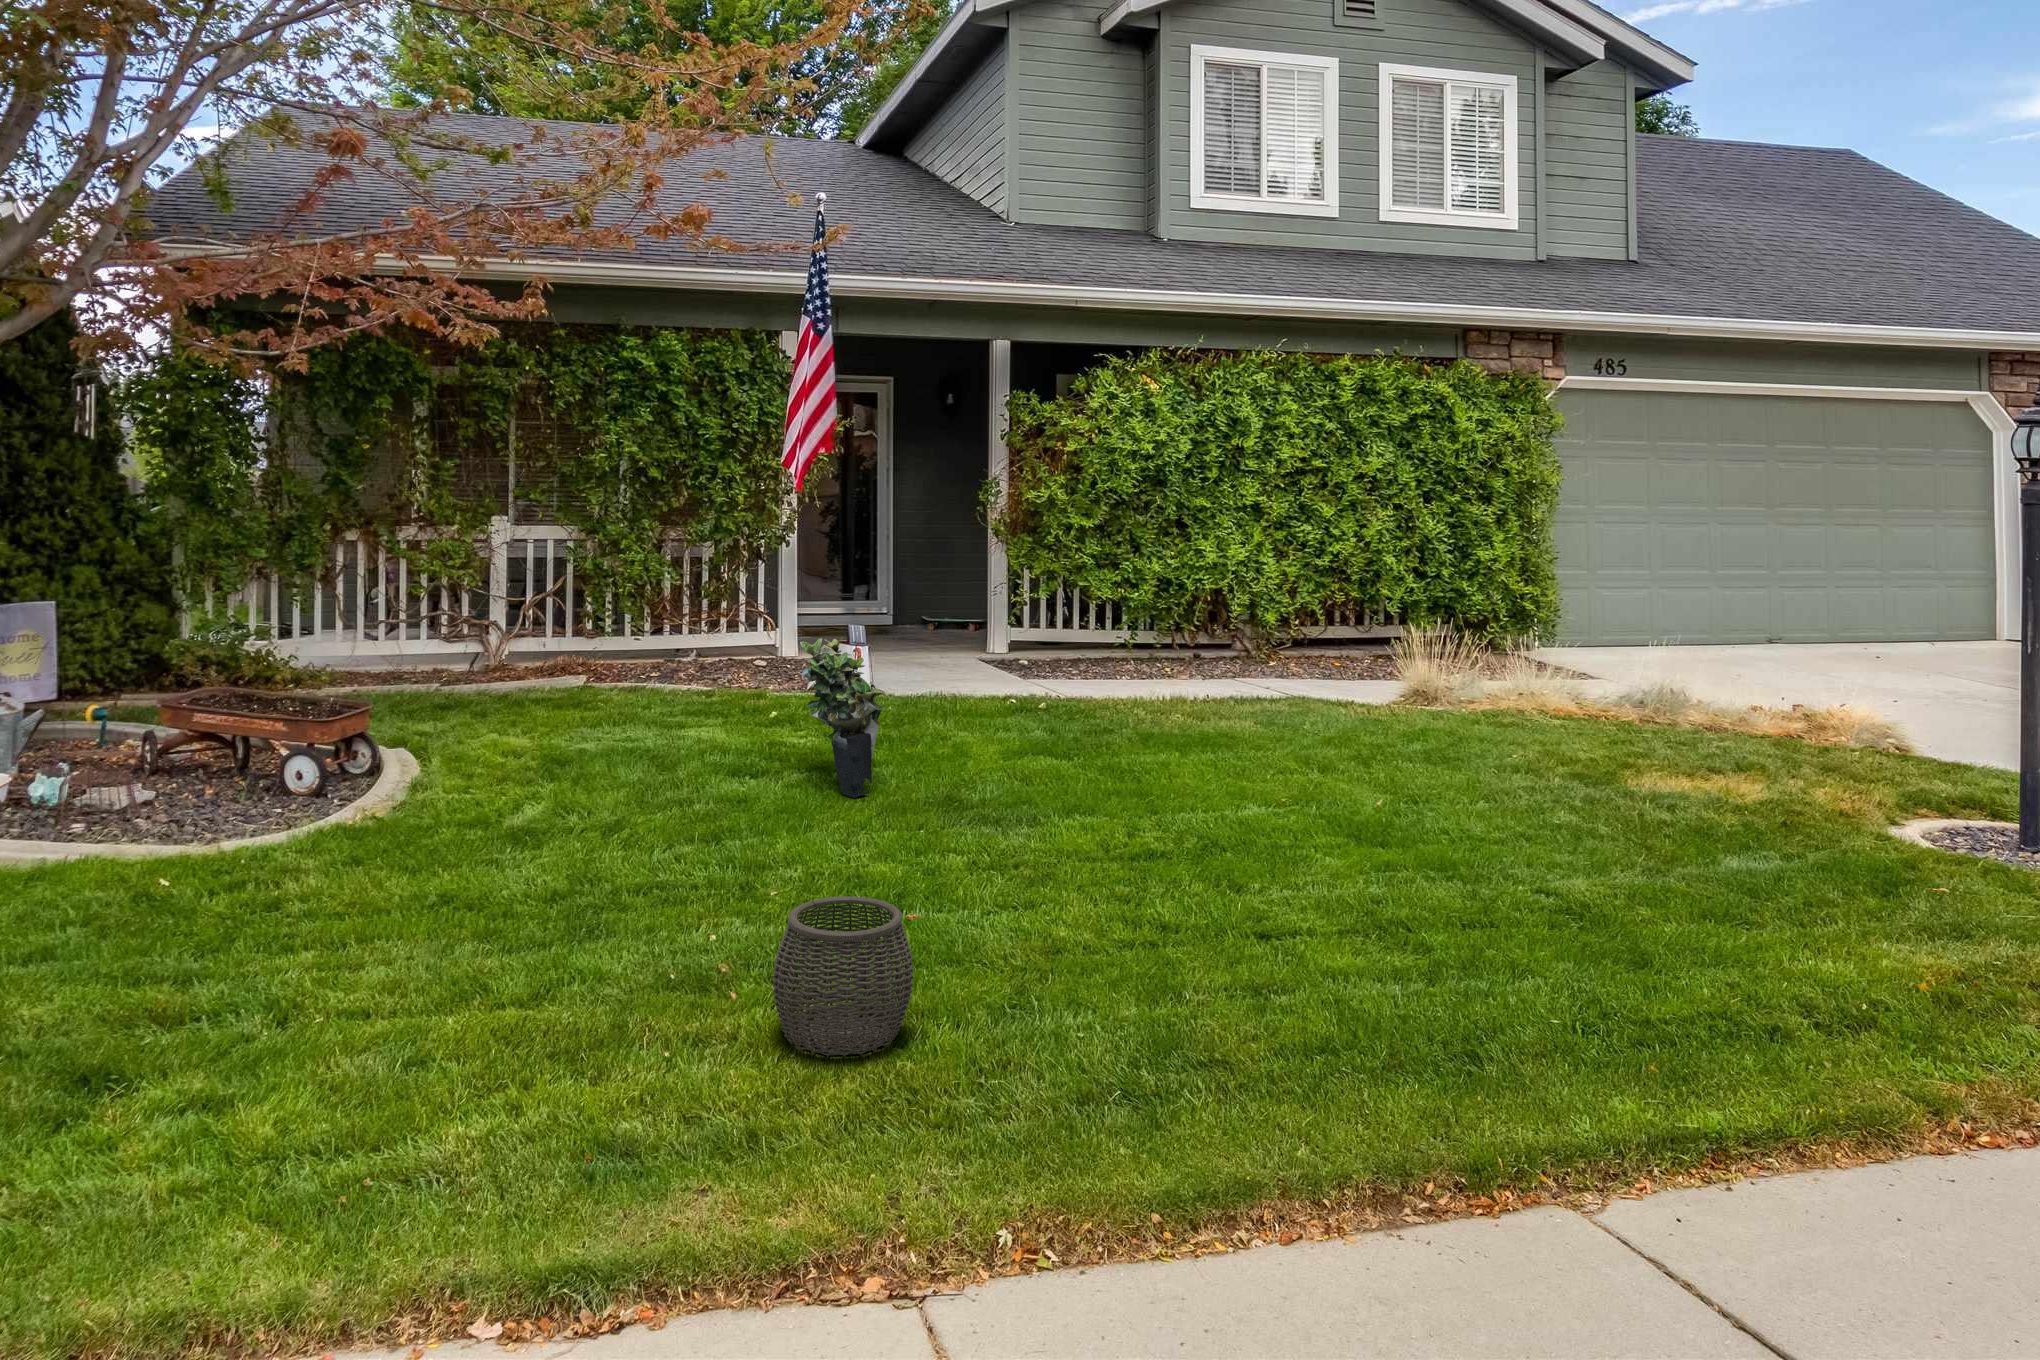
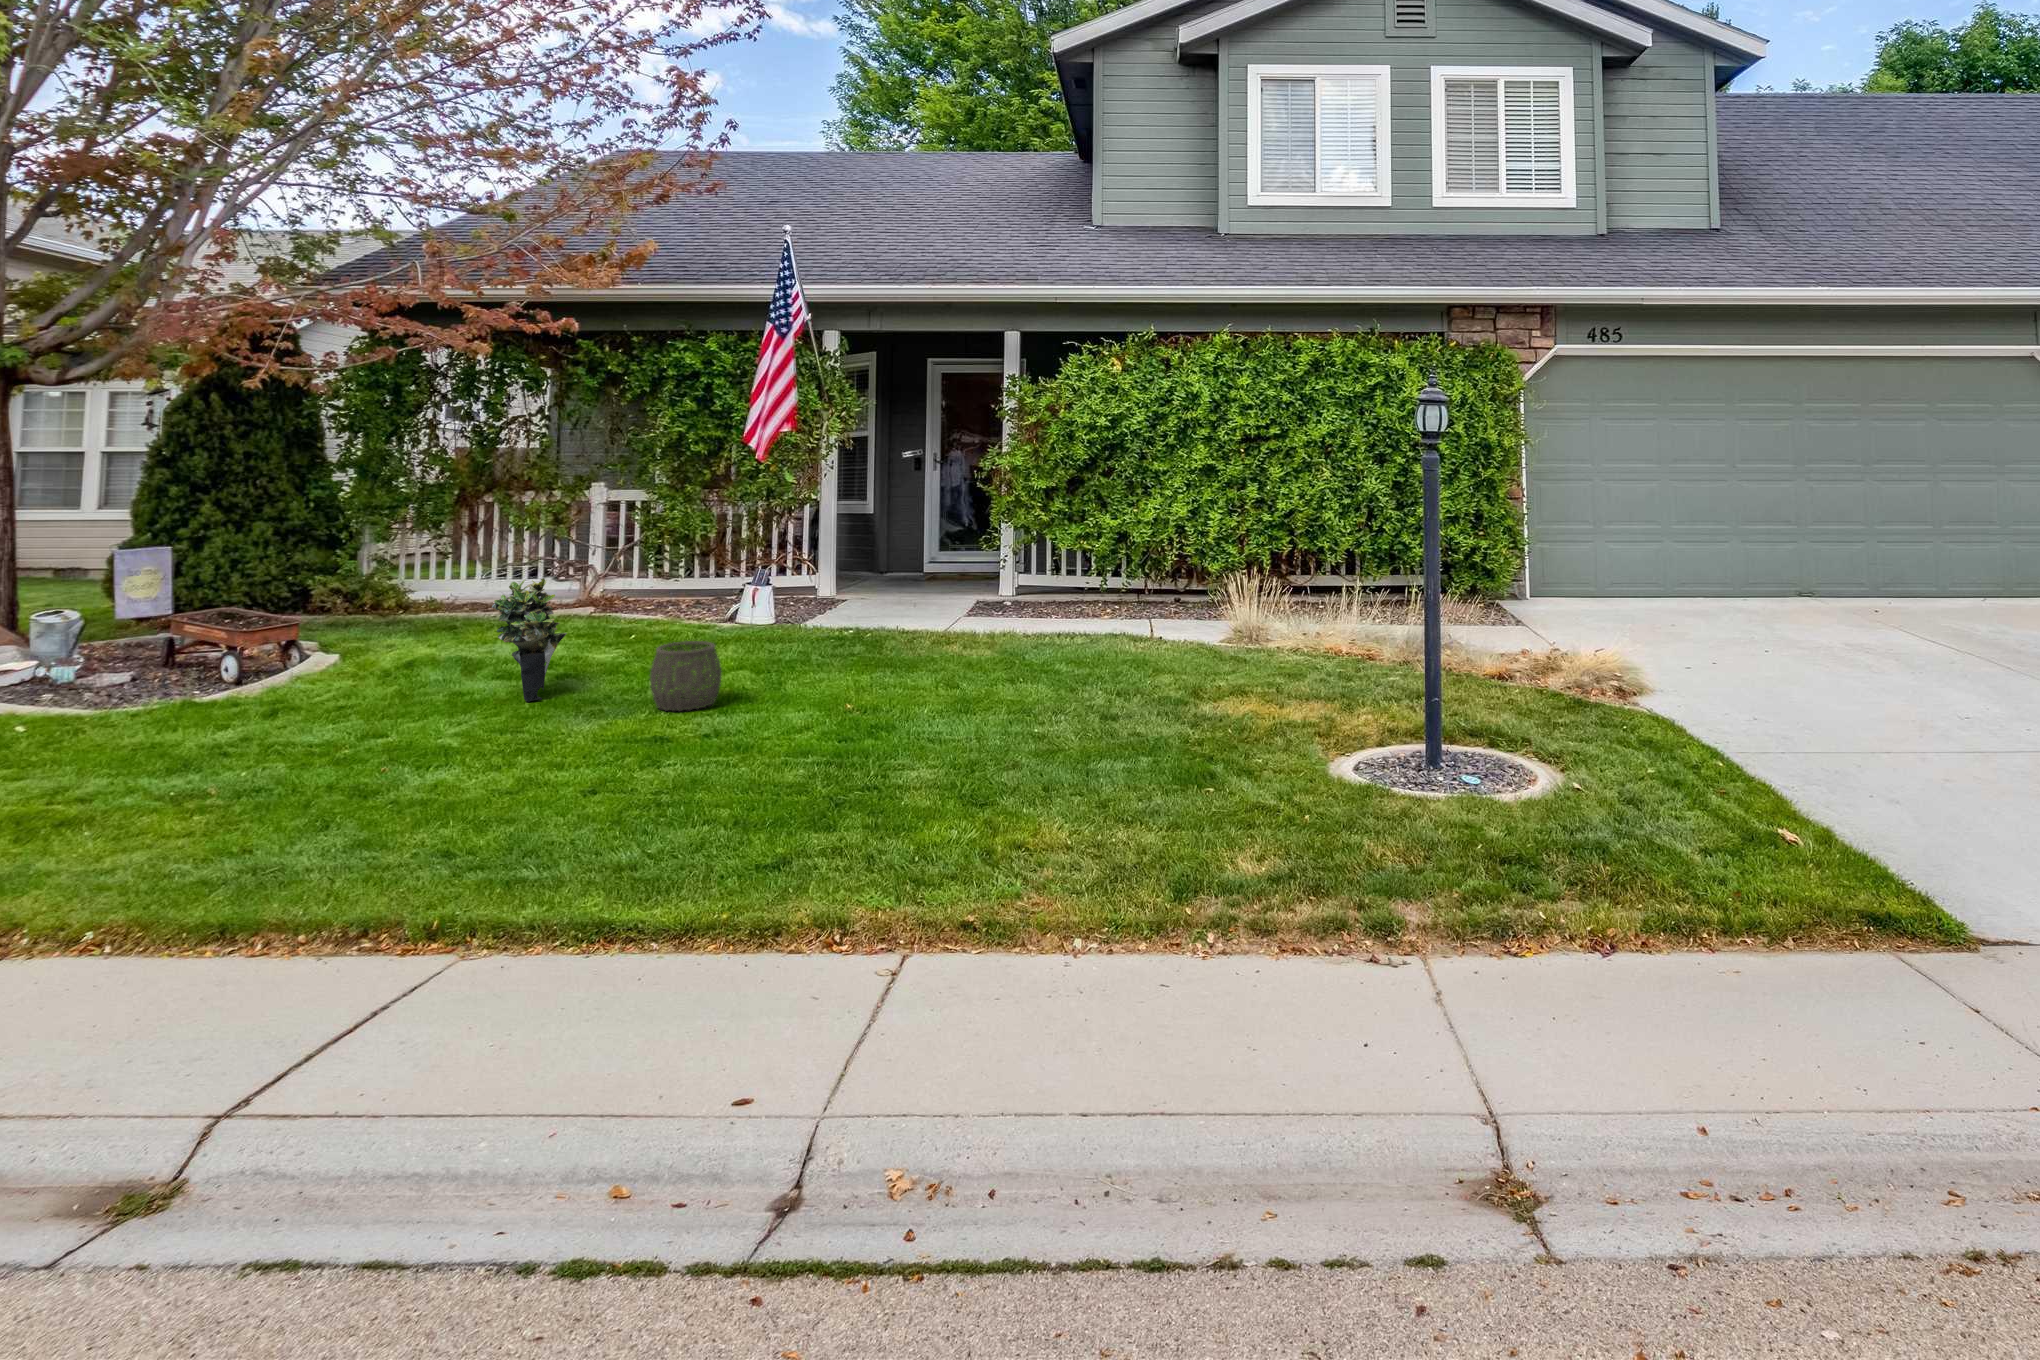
woven basket: present [772,896,914,1057] -> present [650,641,721,711]

